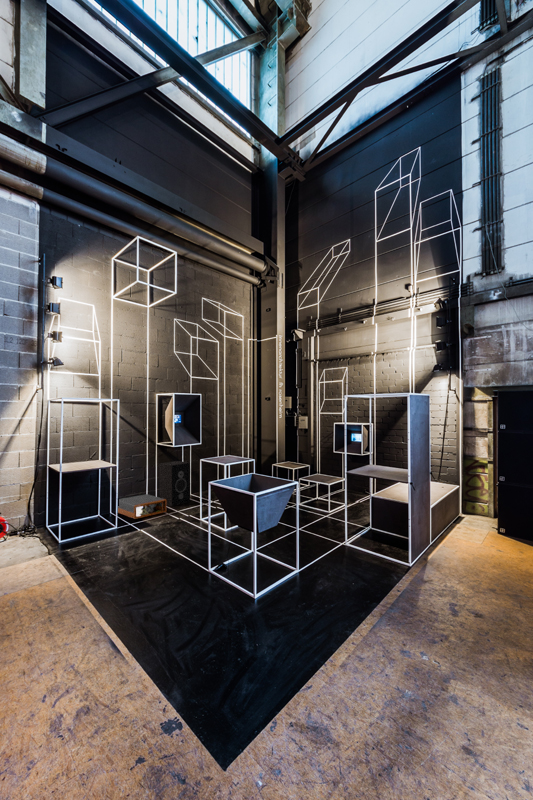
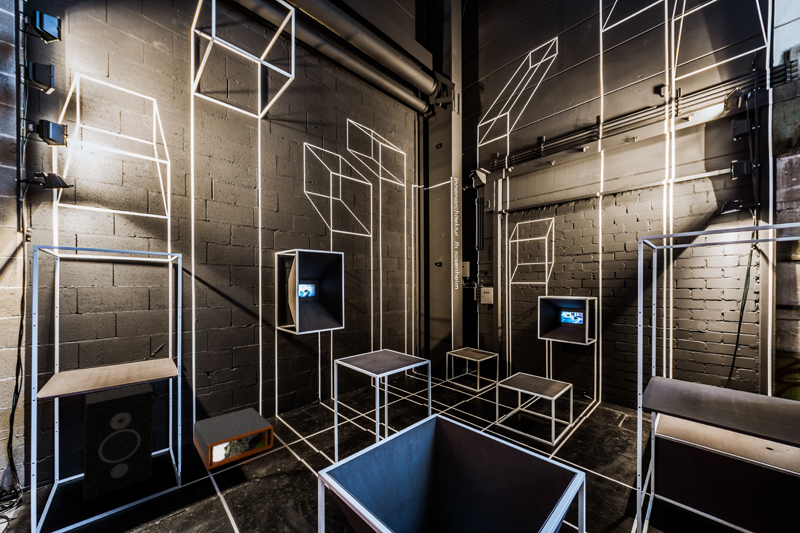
speaker: present [159,461,190,506] -> present [83,383,153,501]

